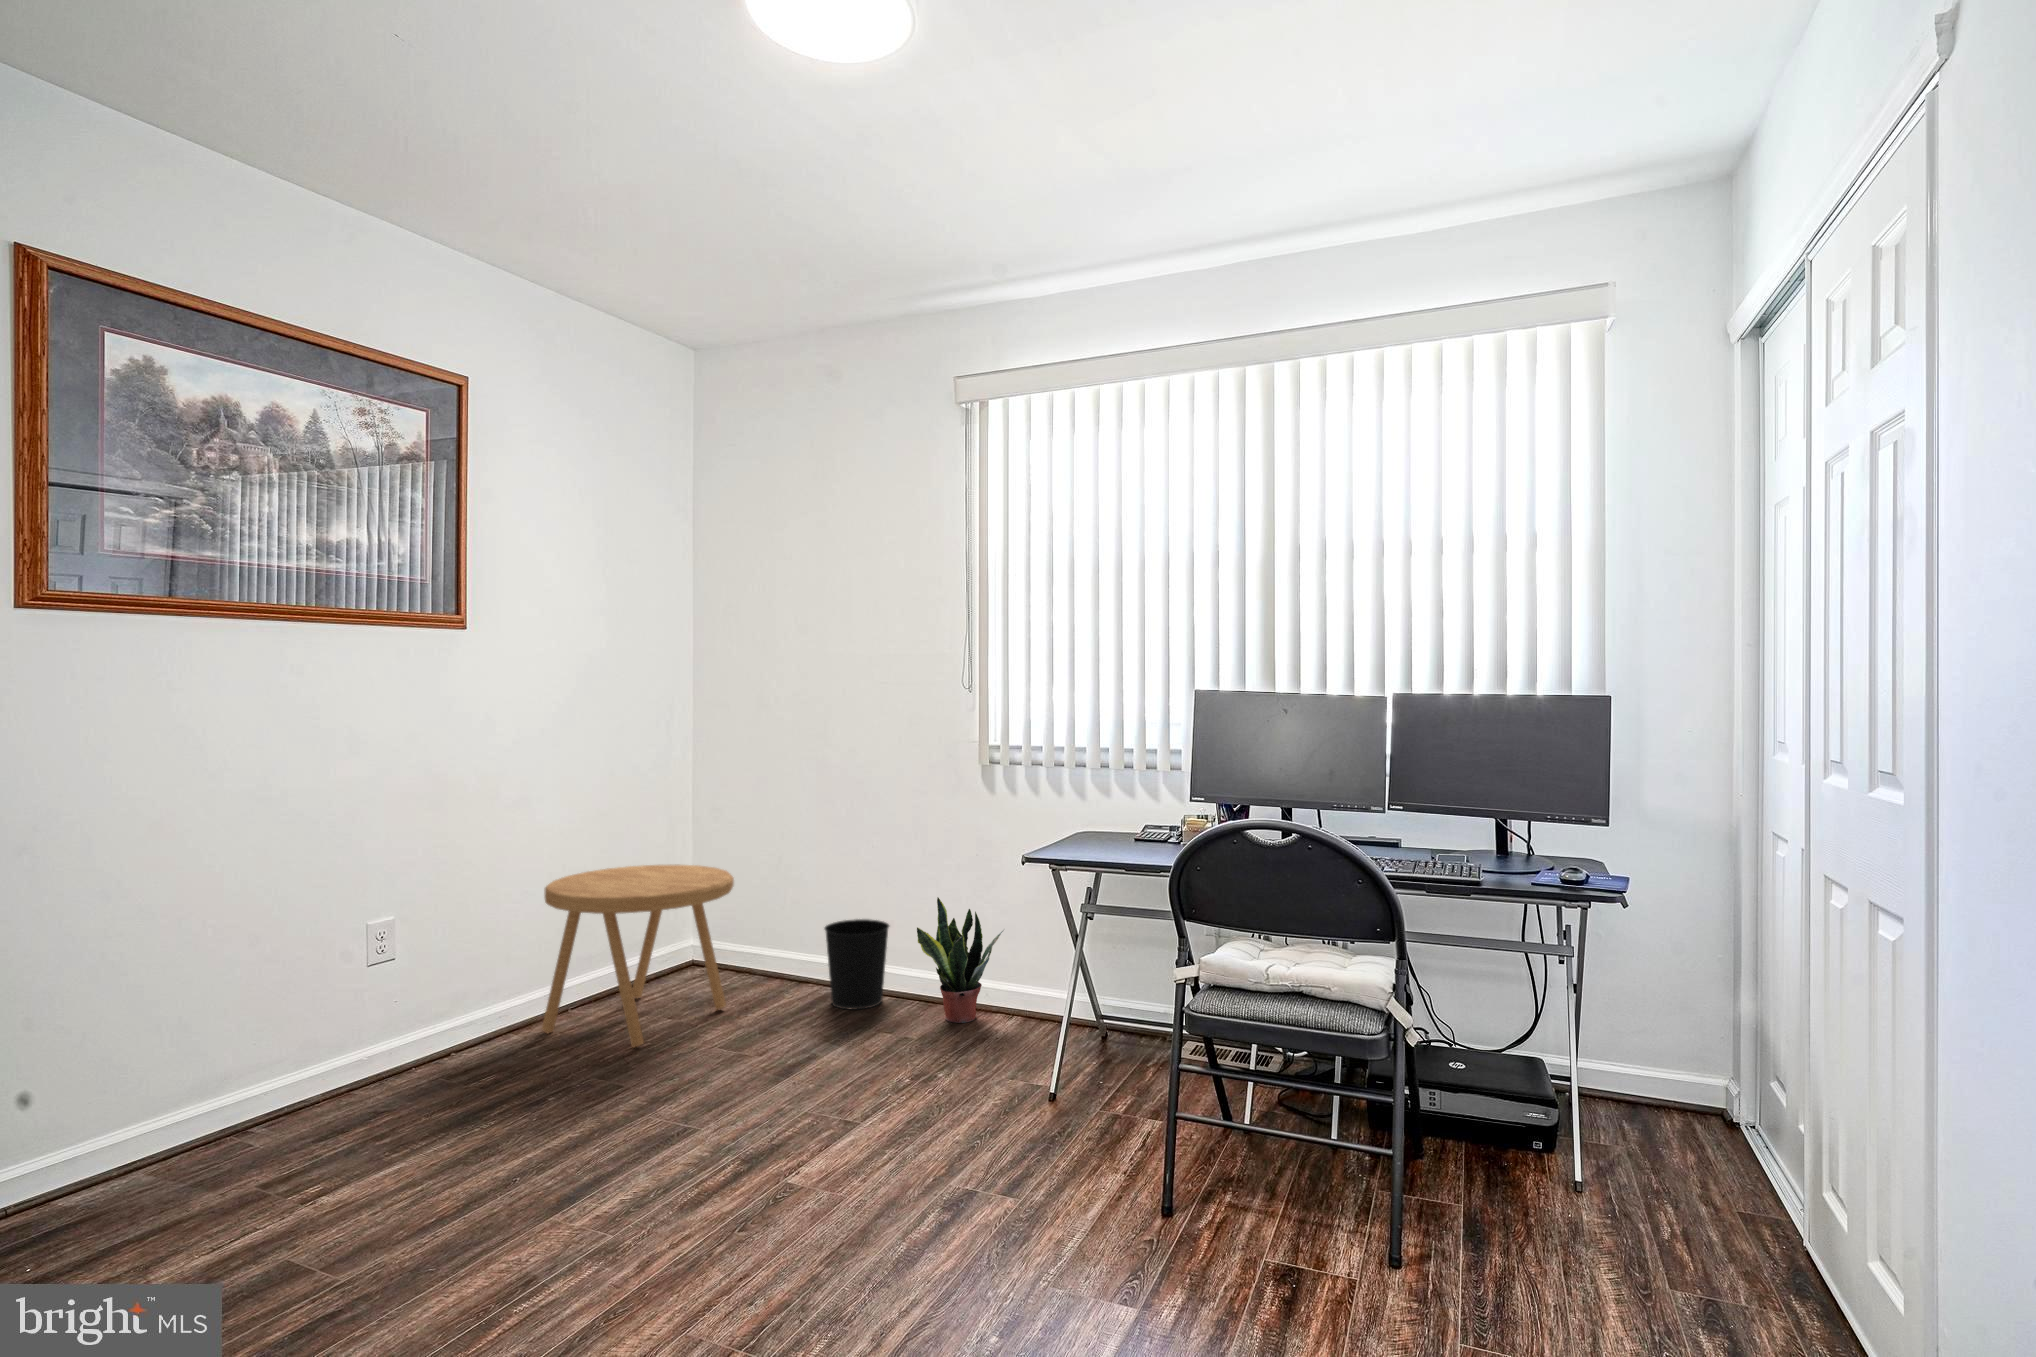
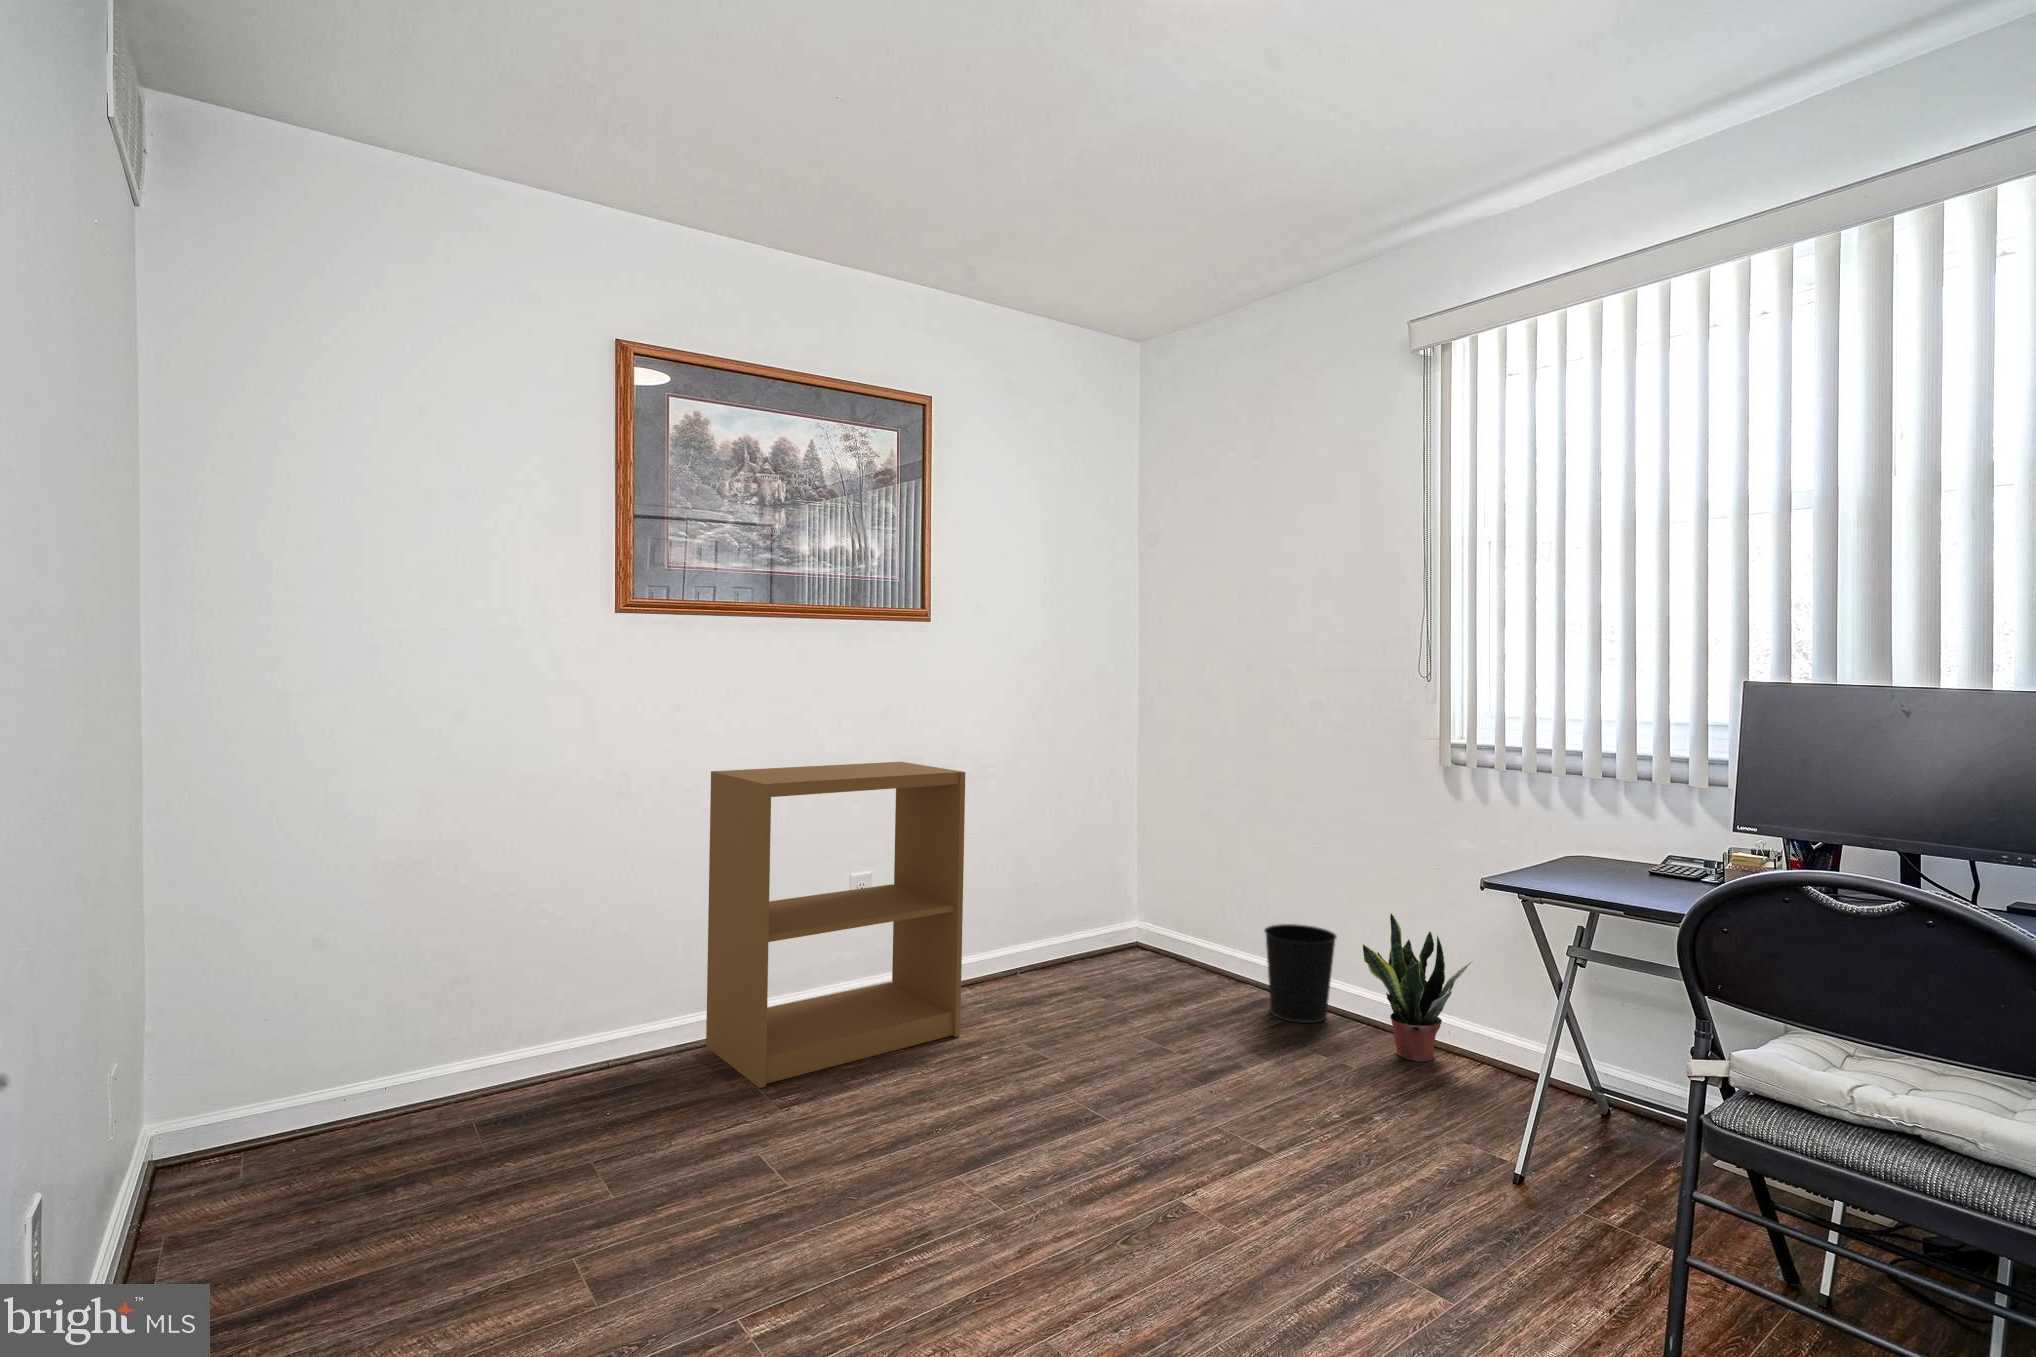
bookshelf: none [176,795,517,1188] -> present [706,762,965,1088]
side table: present [542,865,734,1048] -> none [993,843,1172,1021]

